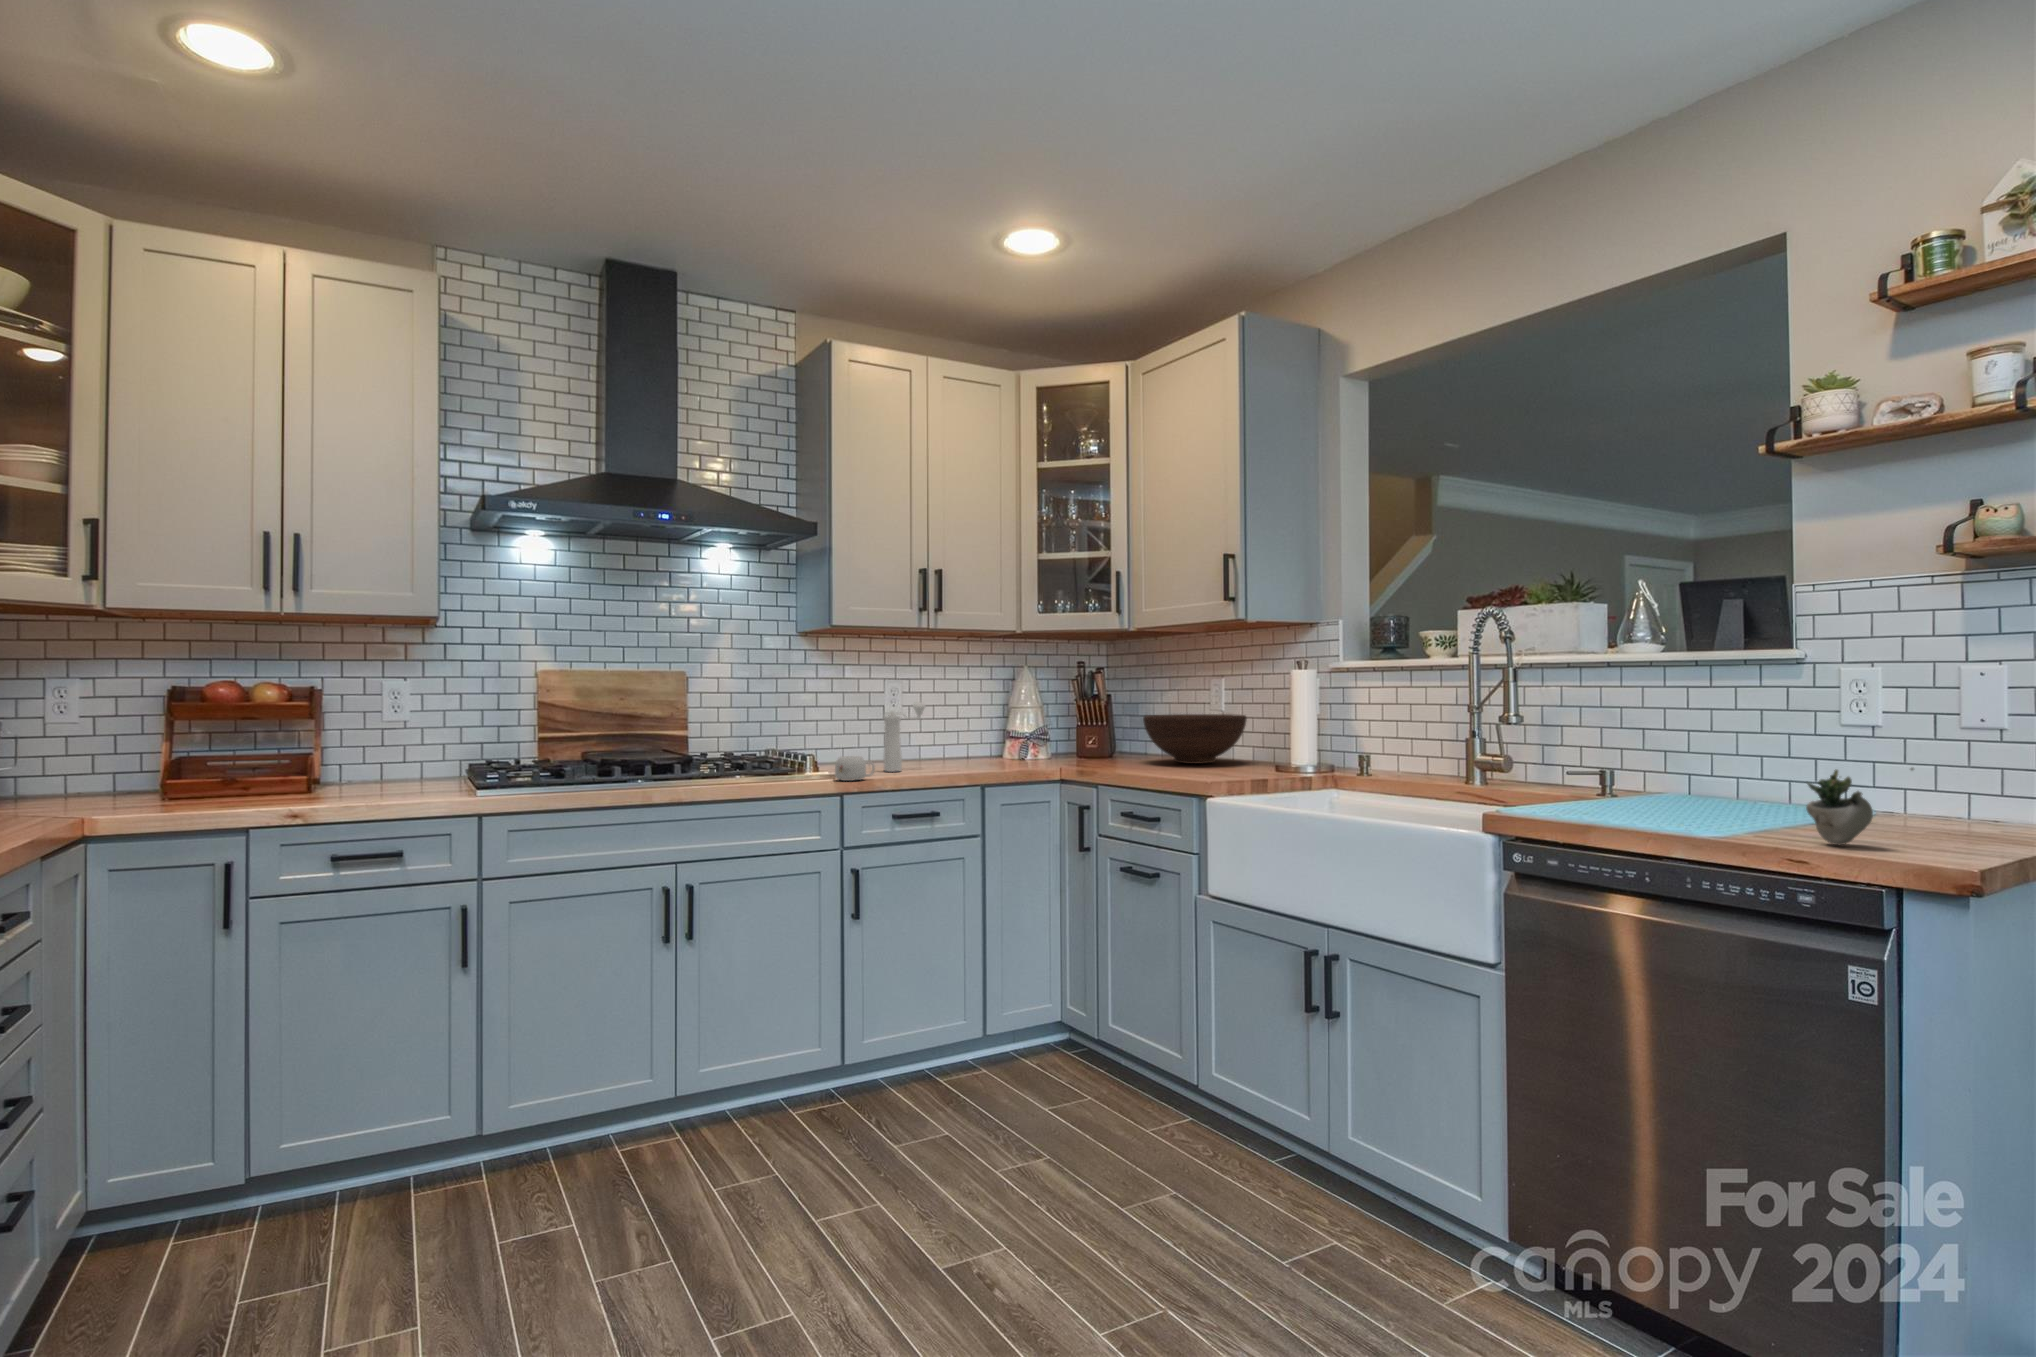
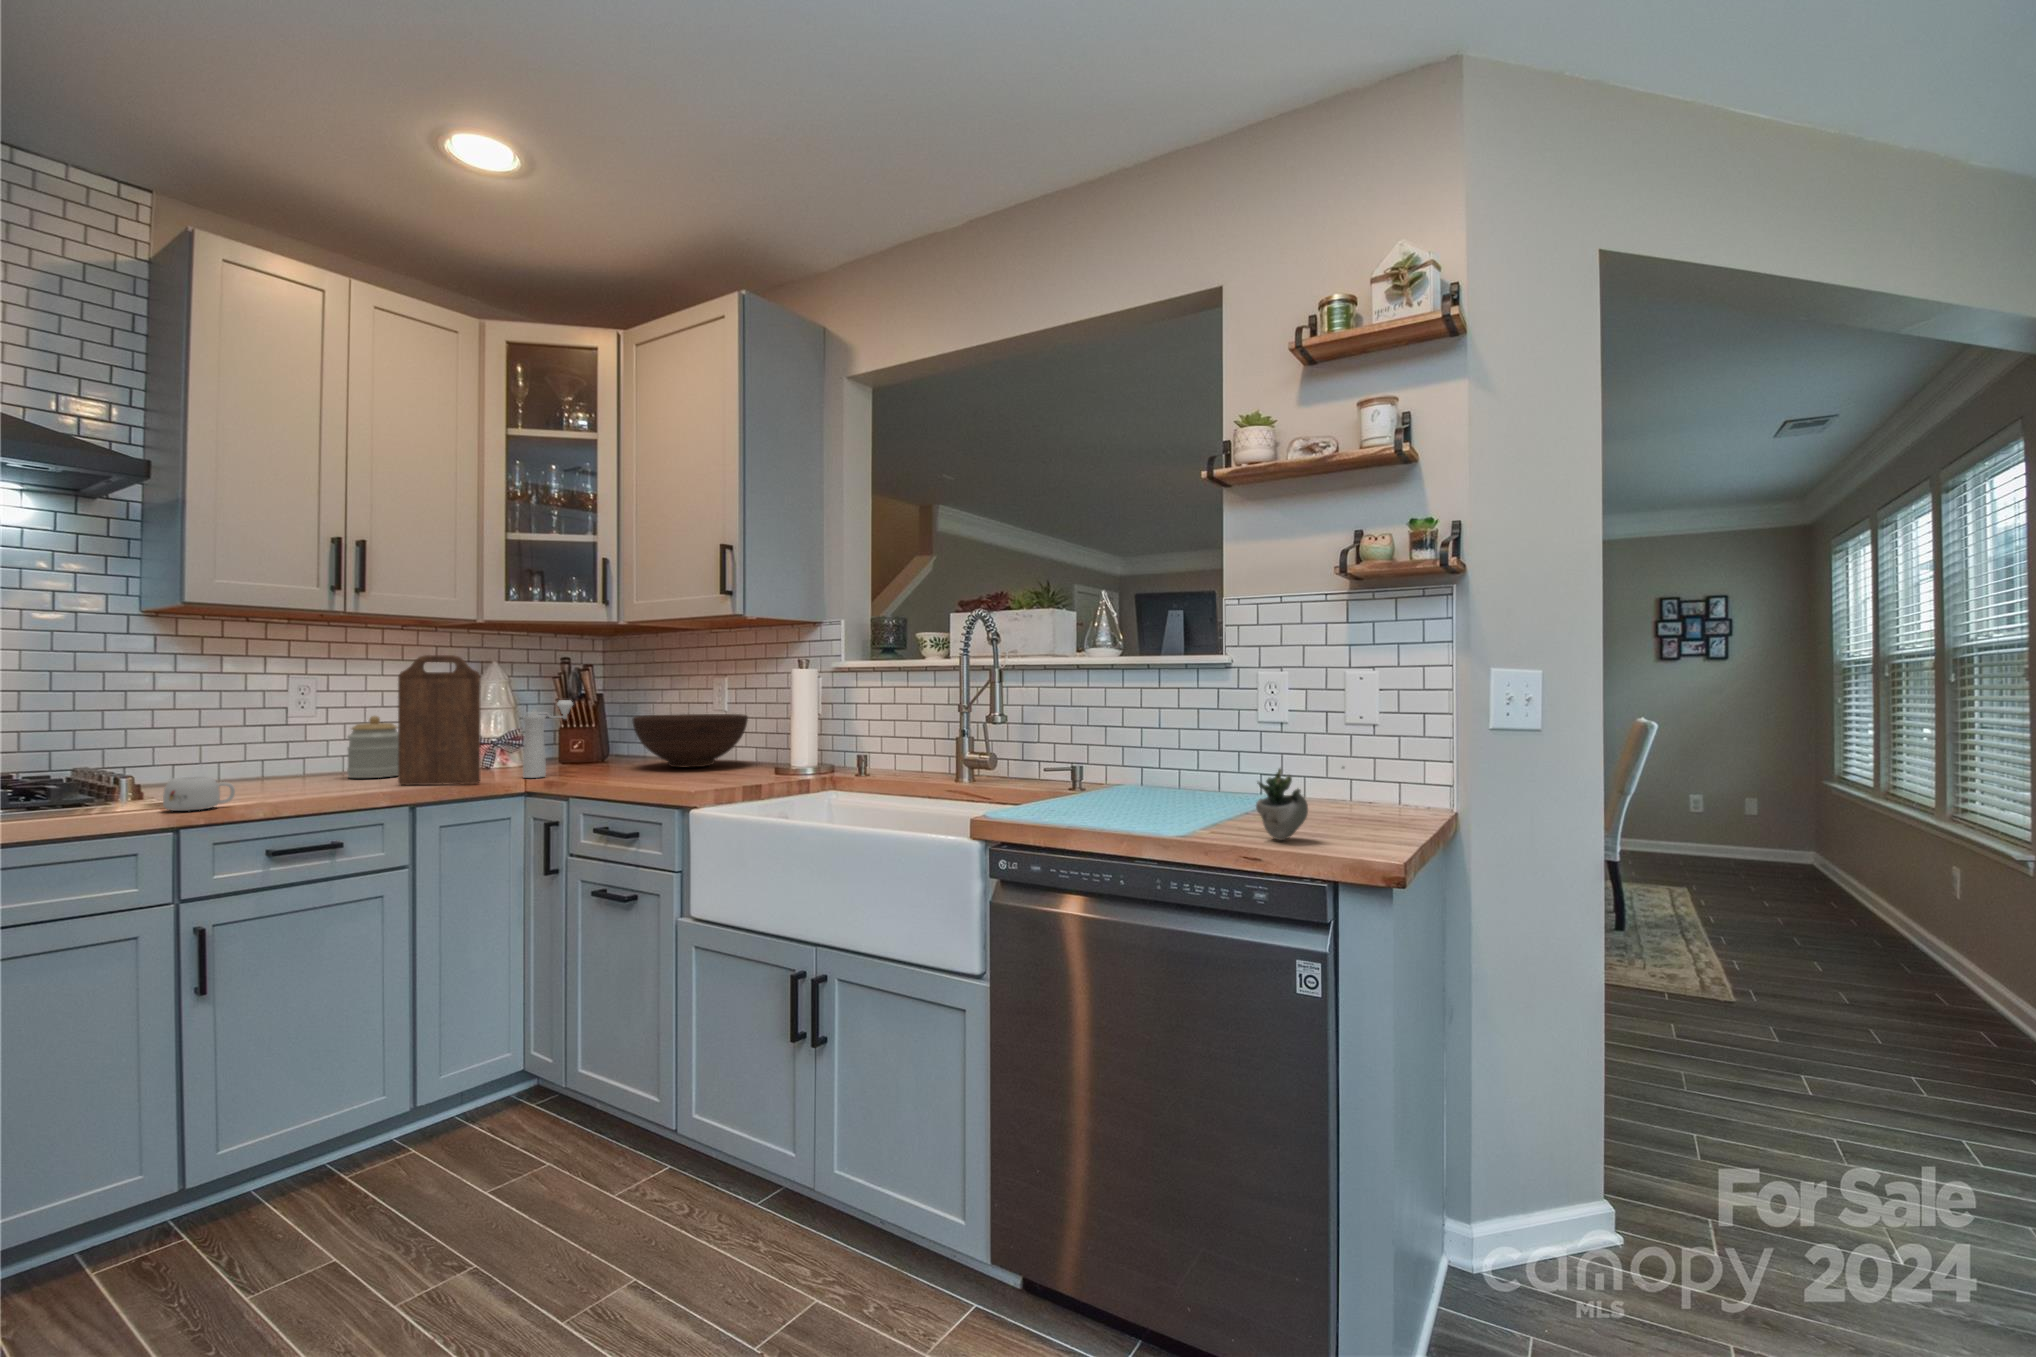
cutting board: none [969,662,1029,771] -> present [398,655,480,785]
pepper mill: present [883,702,925,772] -> present [523,700,573,778]
jar: none [928,713,965,764] -> present [347,716,398,778]

